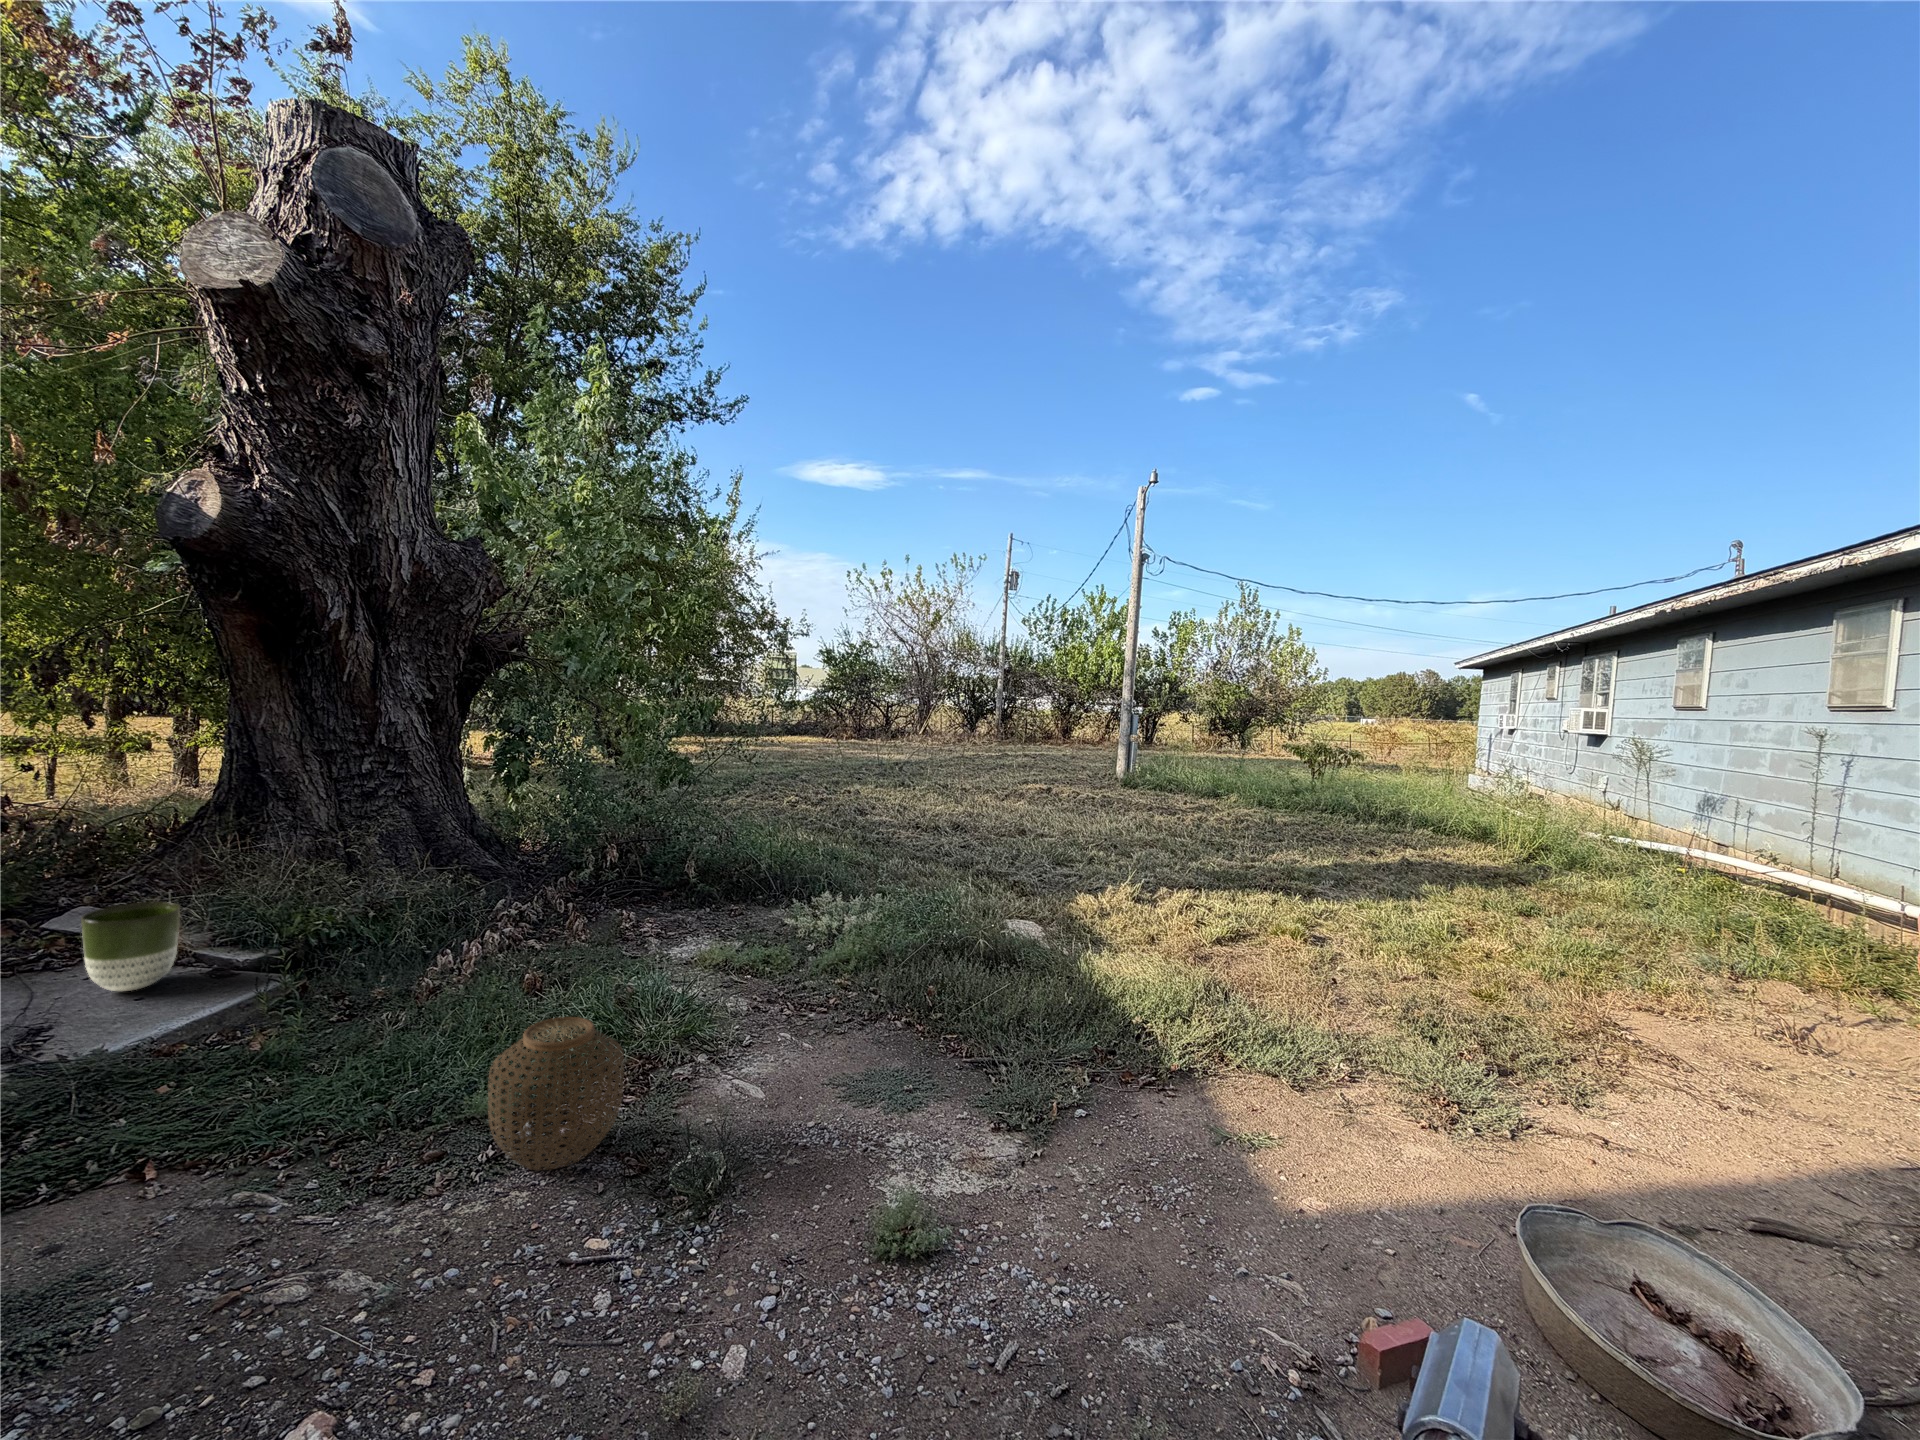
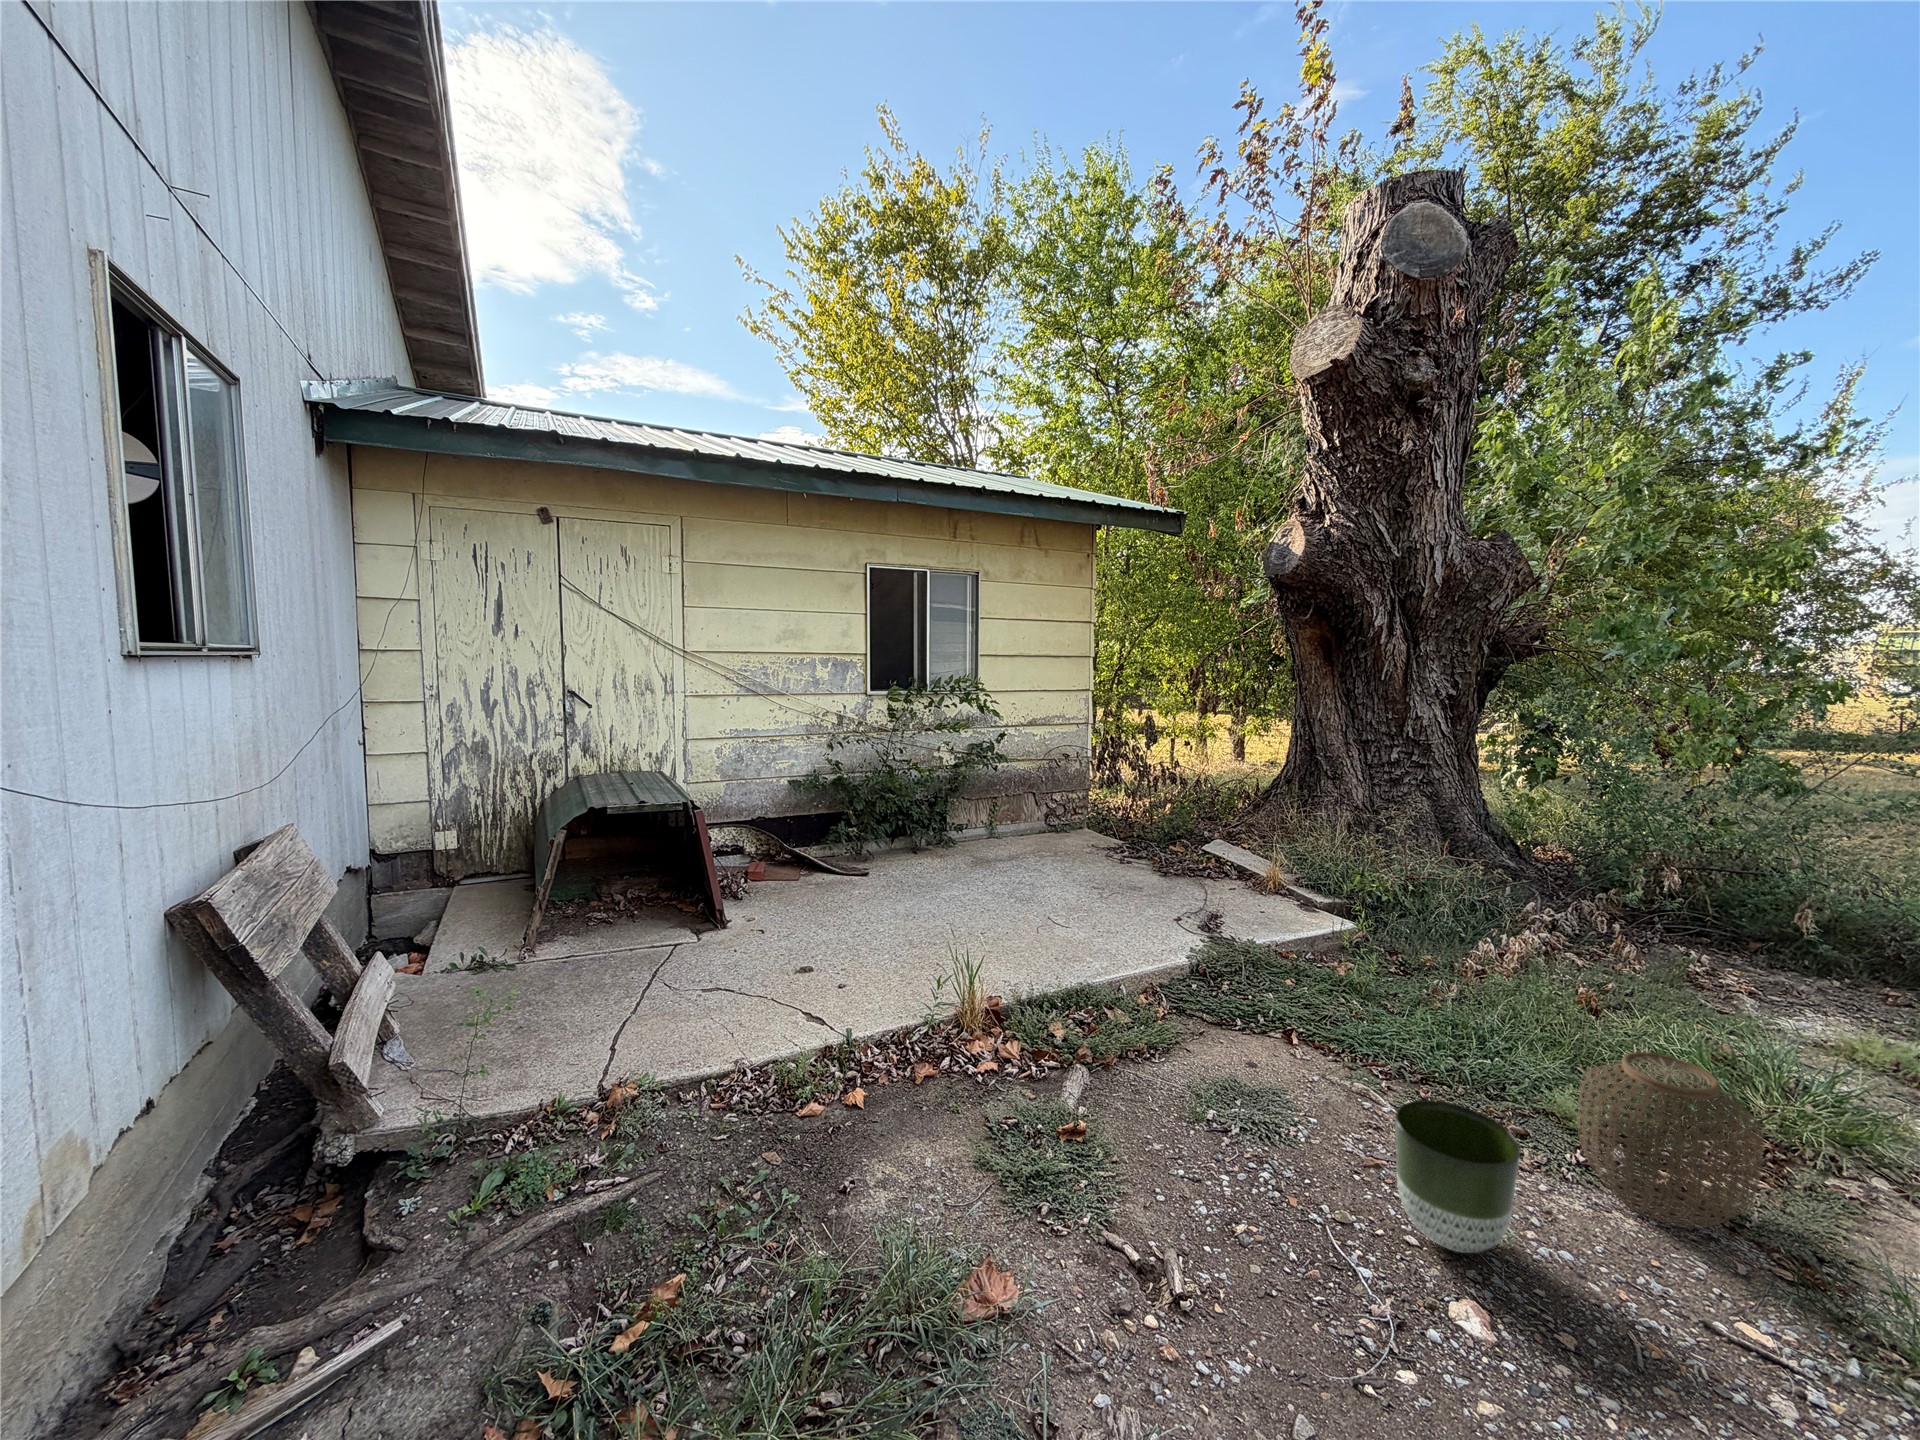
planter: present [81,902,180,991] -> present [1395,1100,1520,1253]

